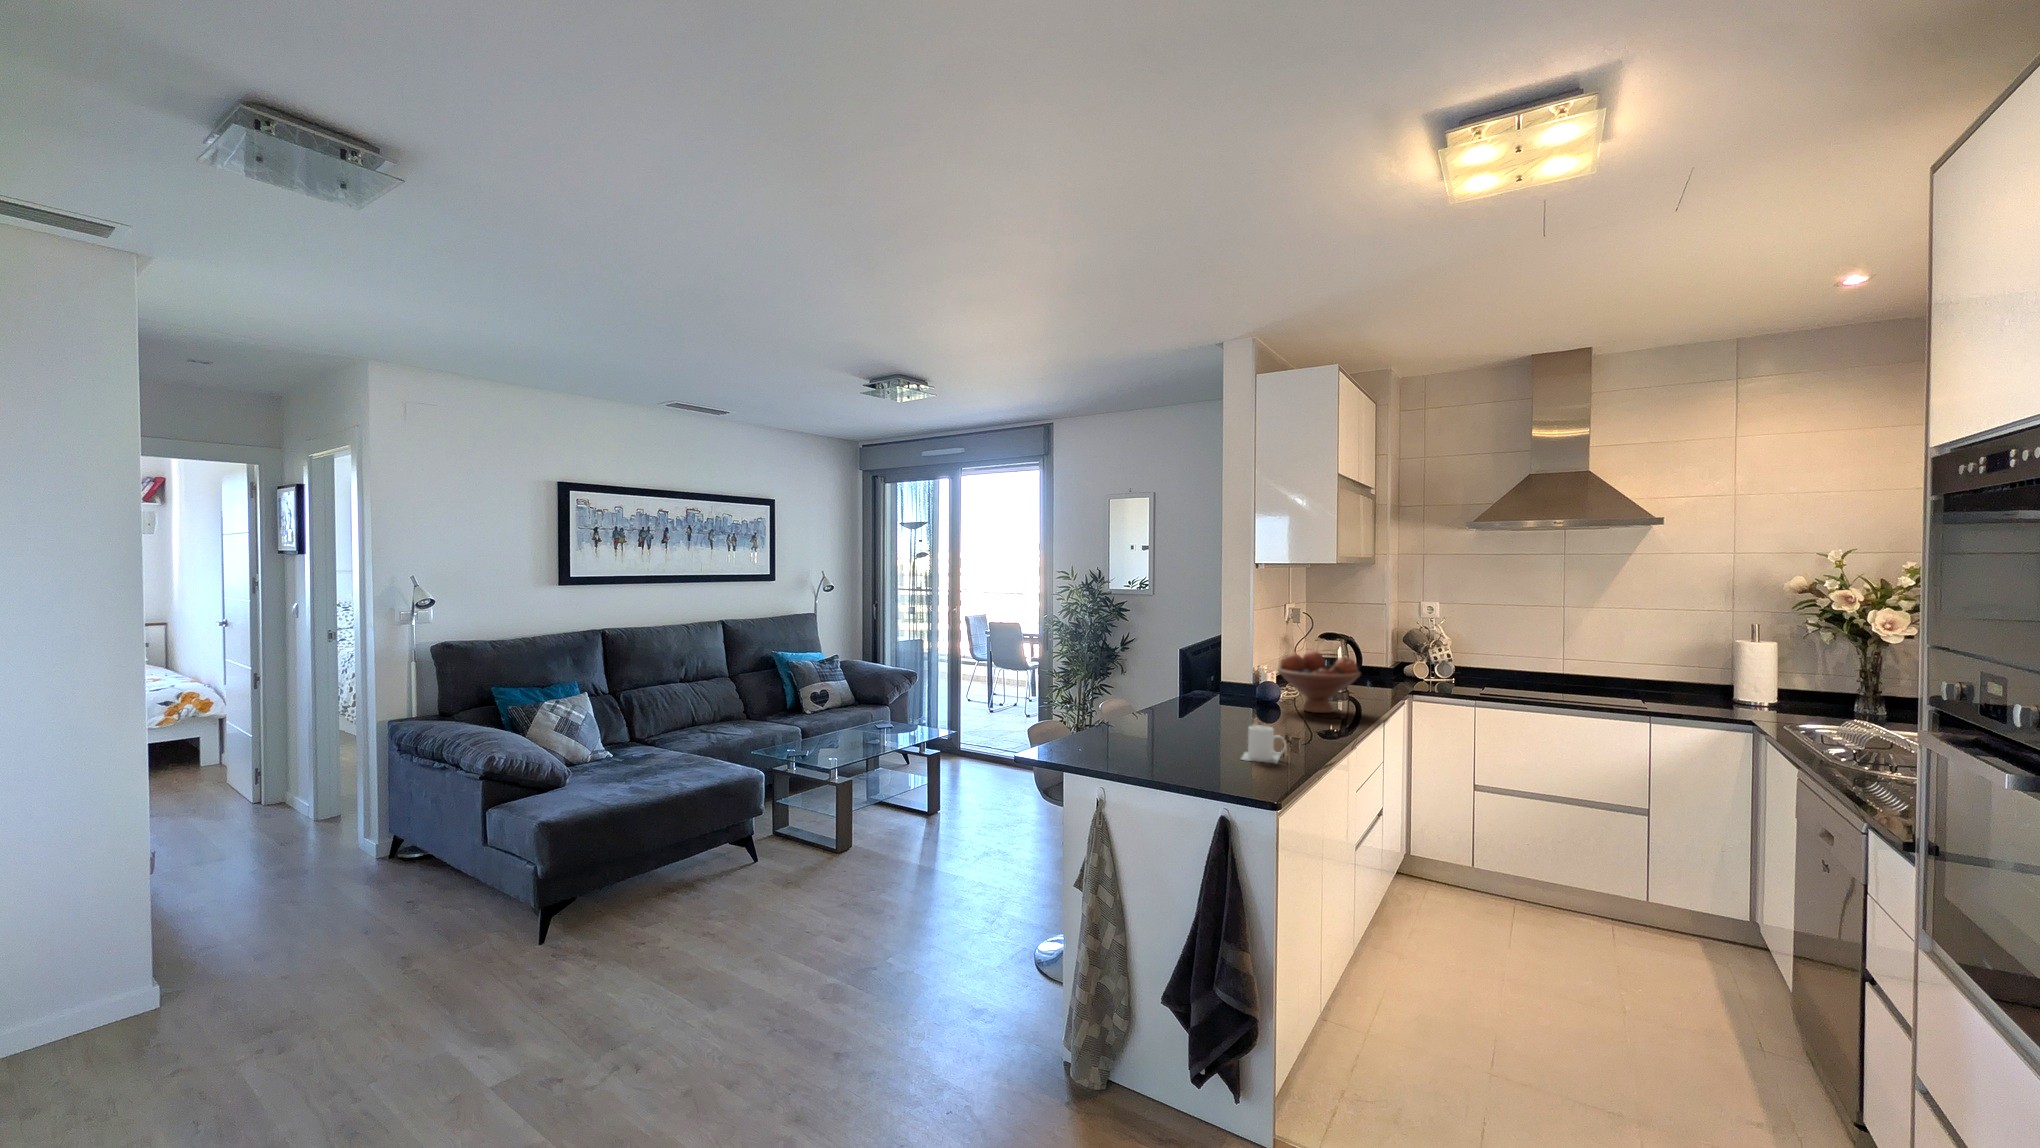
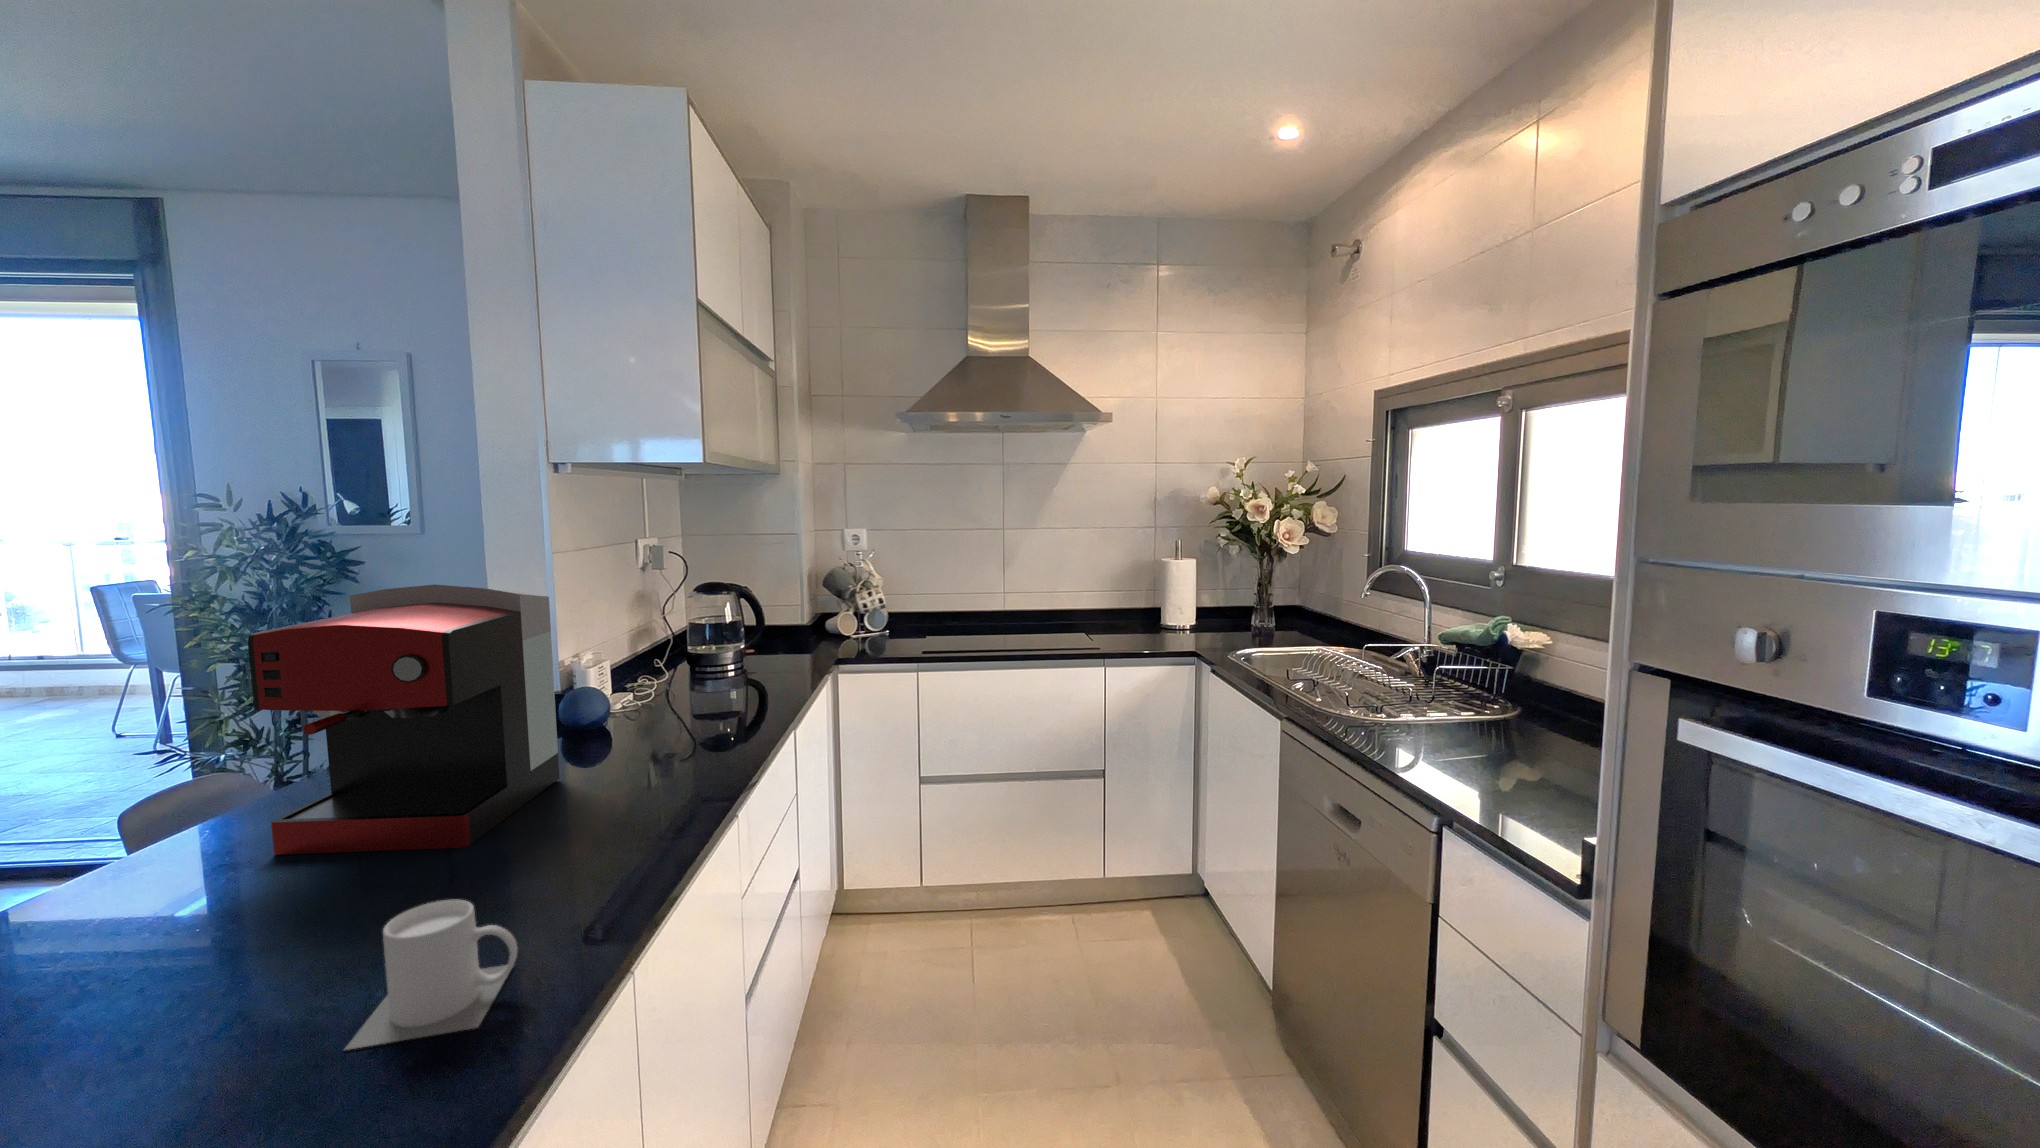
coffee maker: none [1173,622,1267,730] -> present [248,585,559,855]
fruit bowl: present [1278,651,1360,713] -> none [594,622,754,742]

